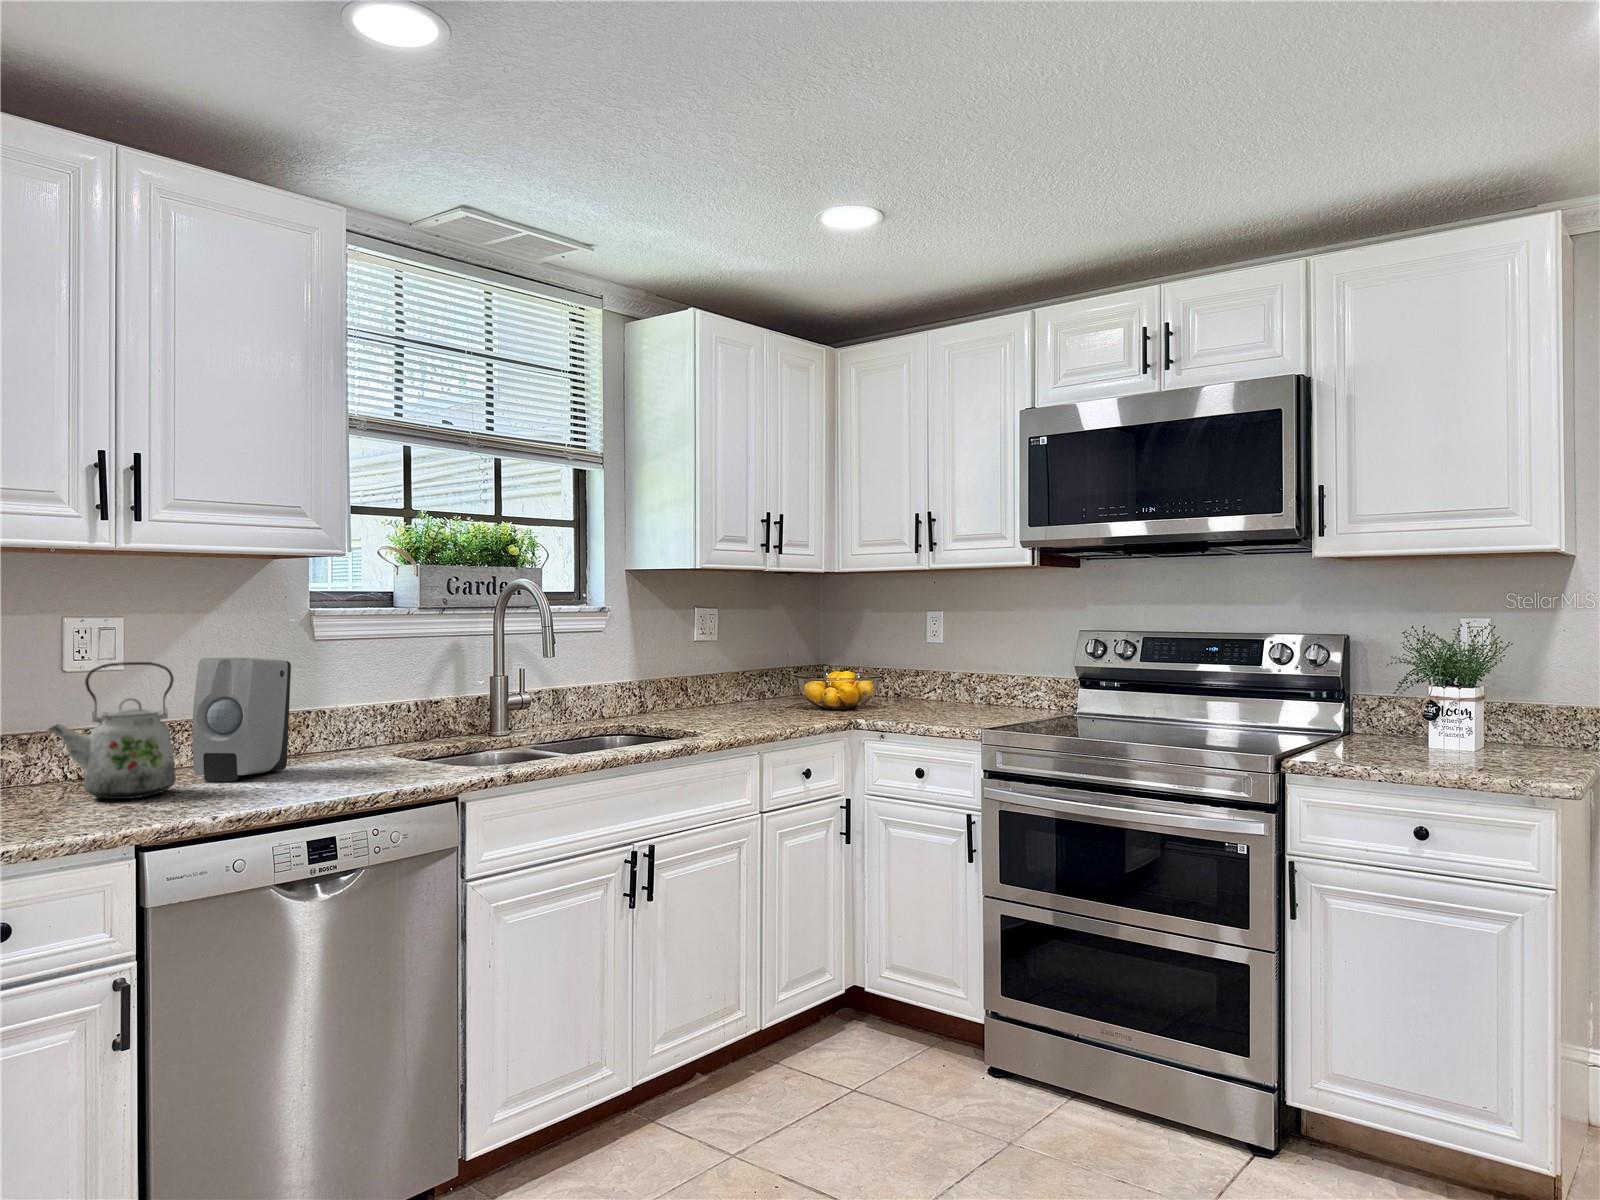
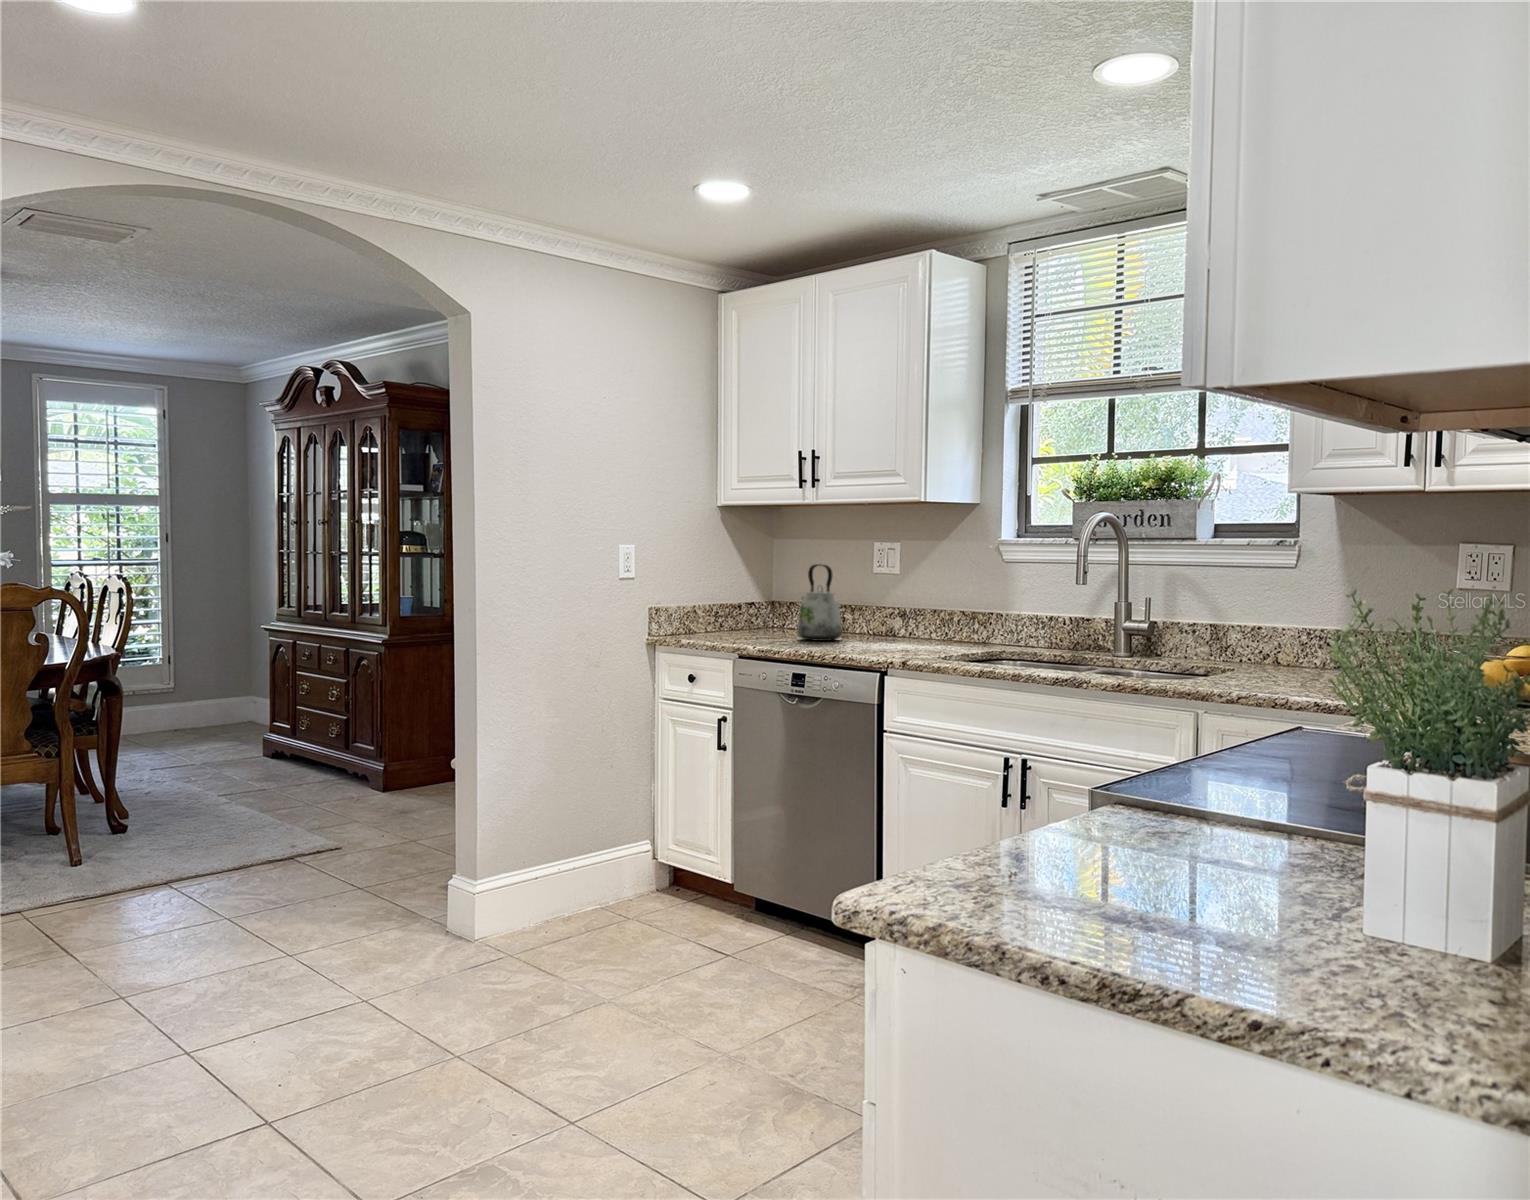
soap dispenser: present [192,658,291,781] -> none [863,566,922,645]

